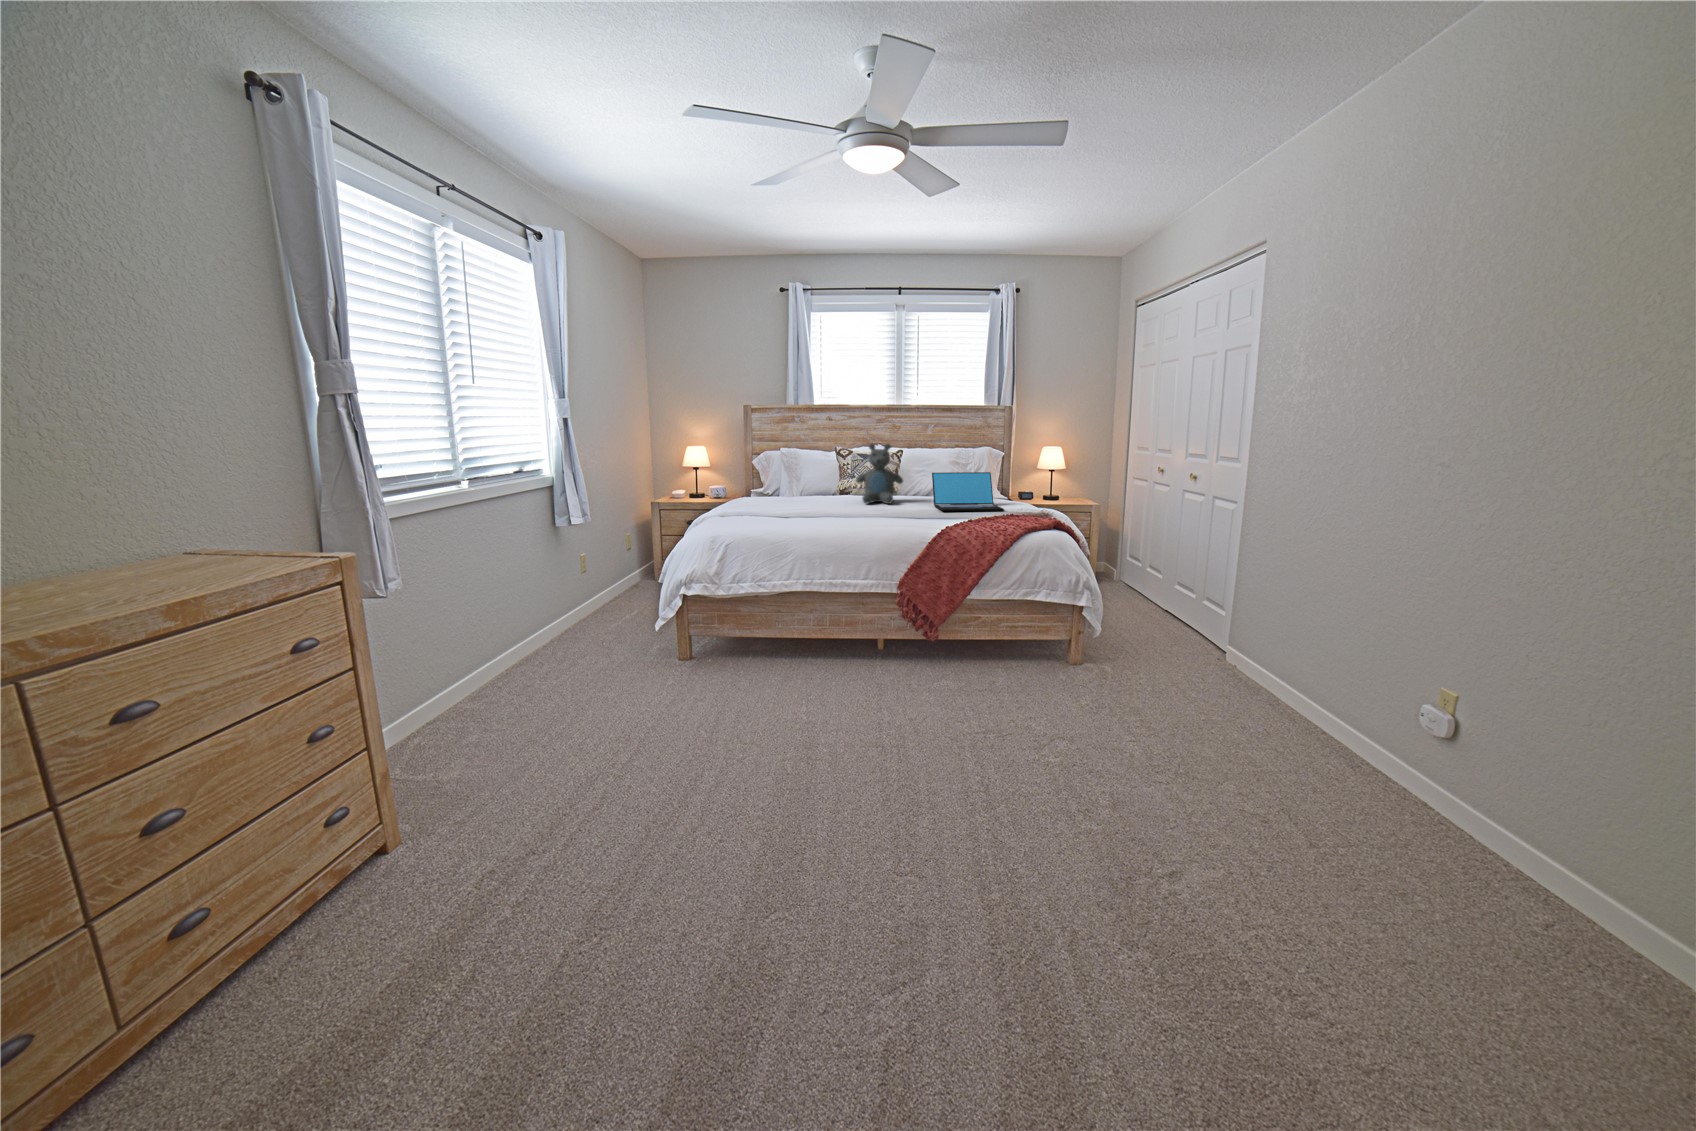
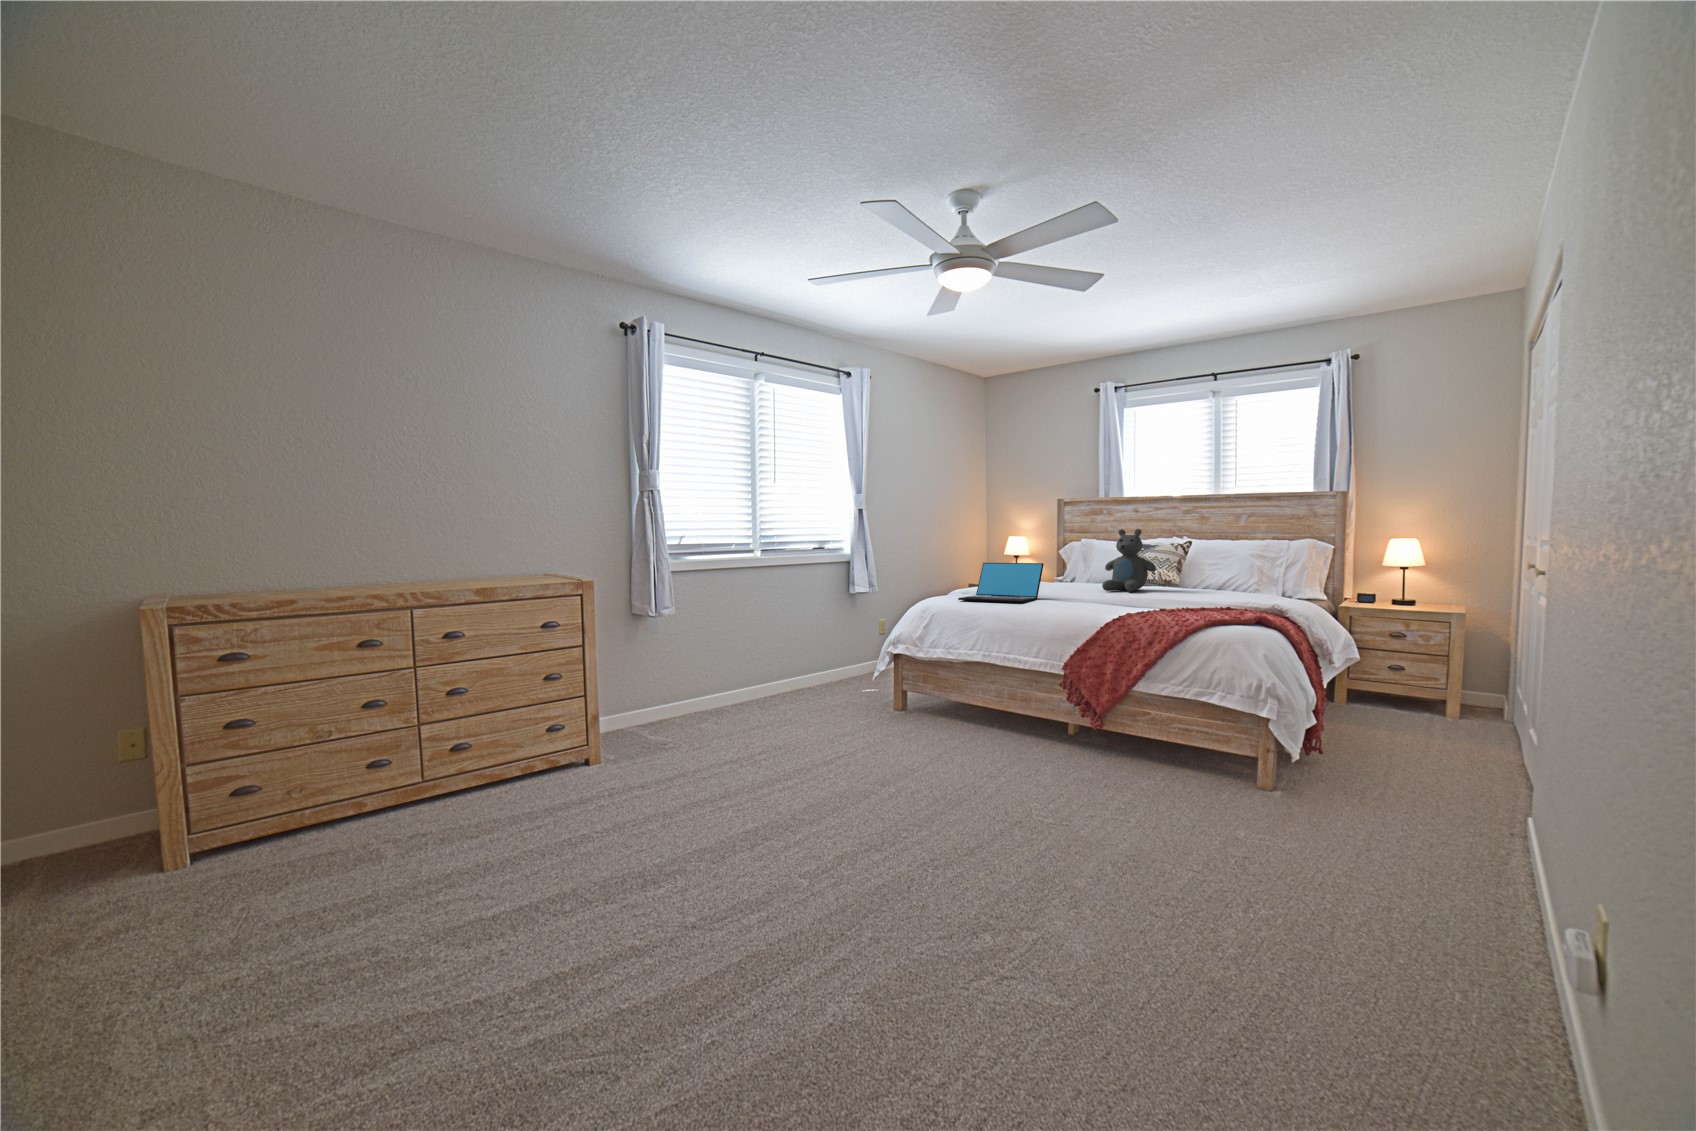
laptop: present [932,472,1004,511] -> present [958,563,1044,603]

